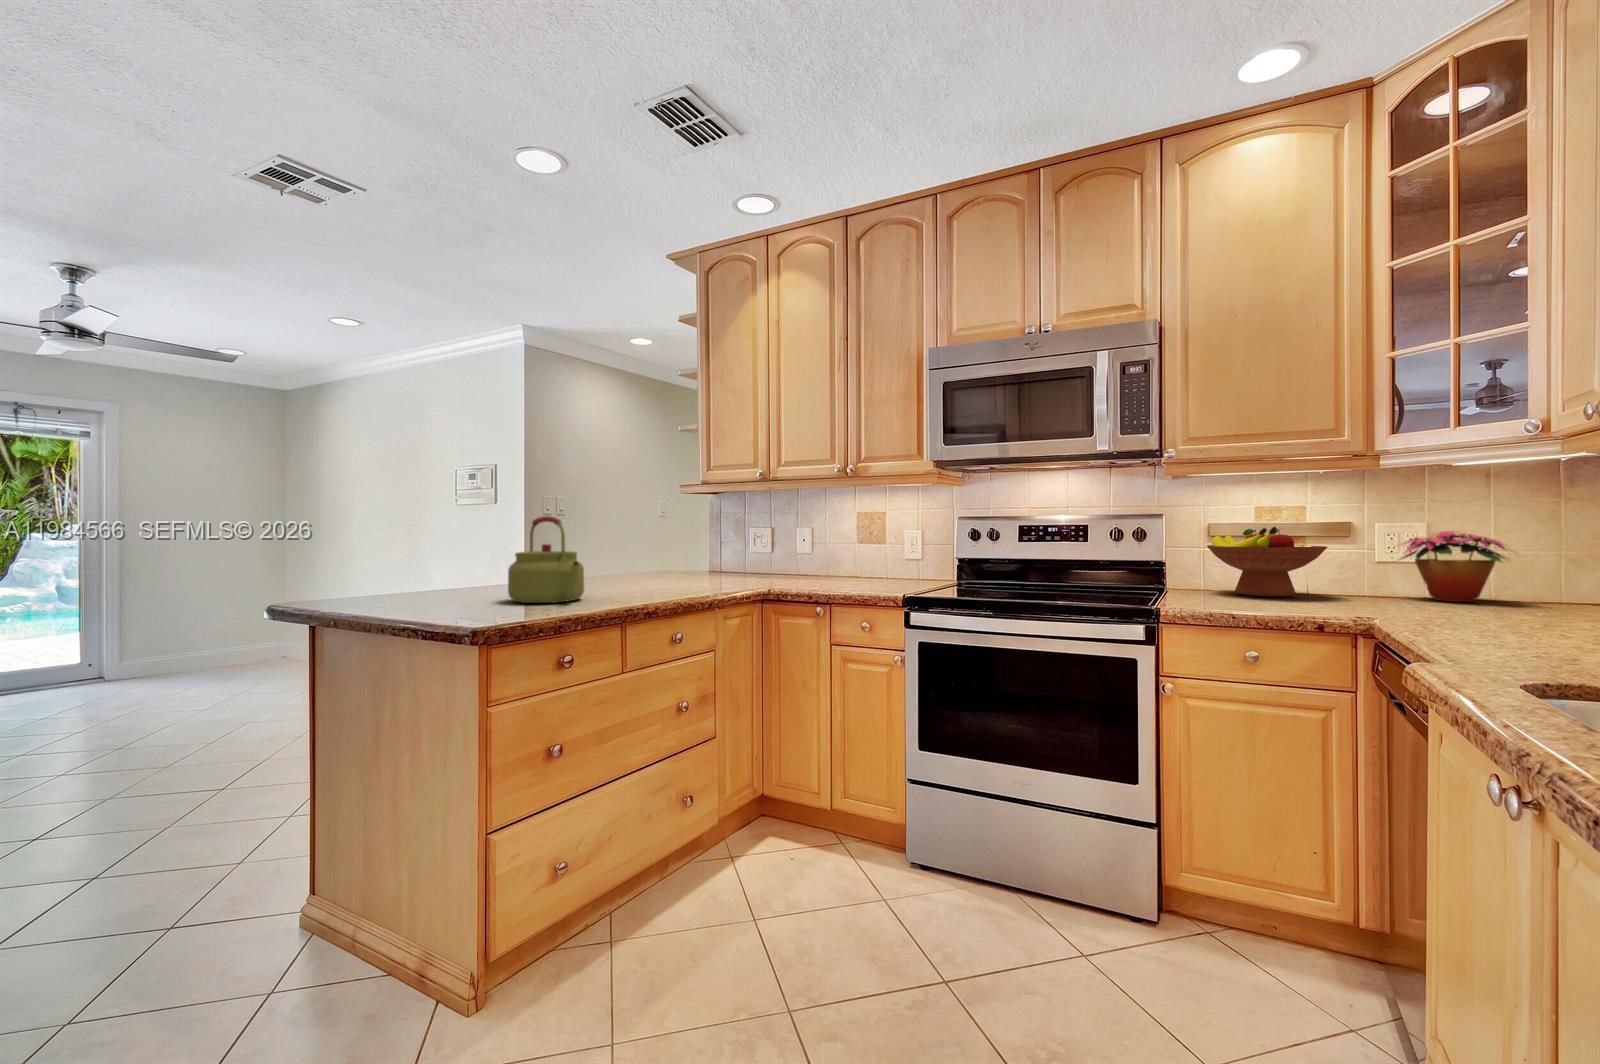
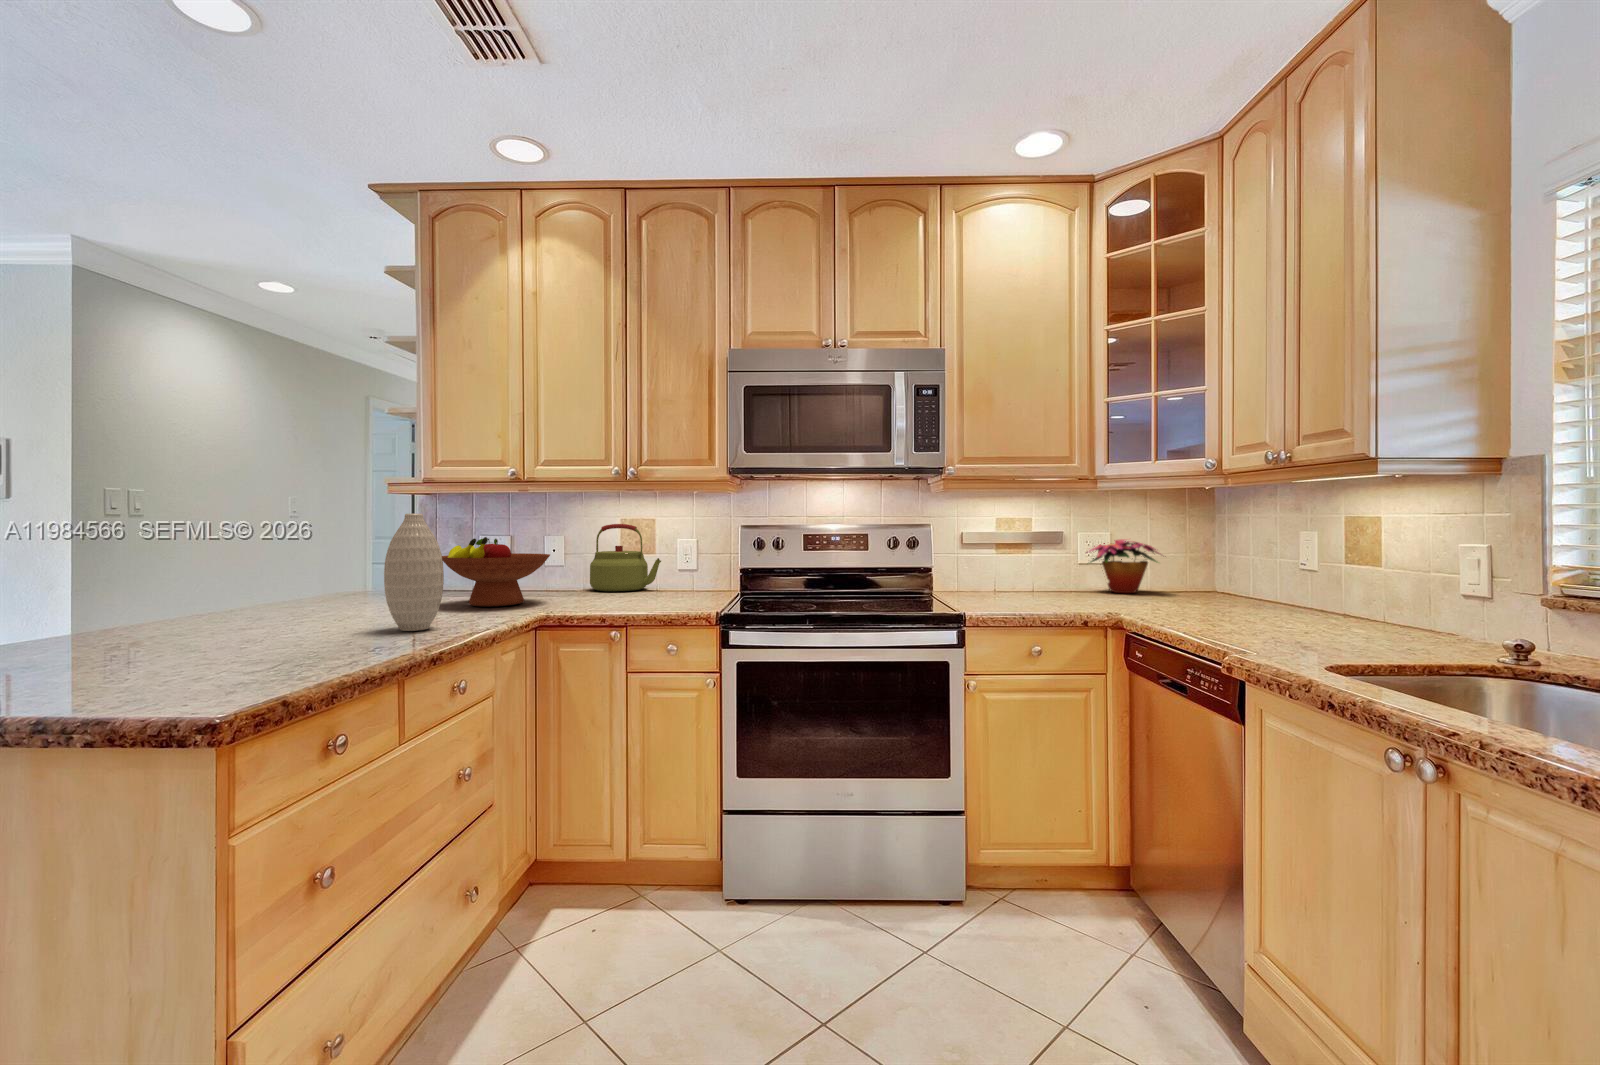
vase: none [638,506,678,594] -> present [384,514,444,631]
kettle: present [508,516,584,603] -> present [590,524,661,591]
fruit bowl: present [1207,527,1327,597] -> present [442,537,550,606]

